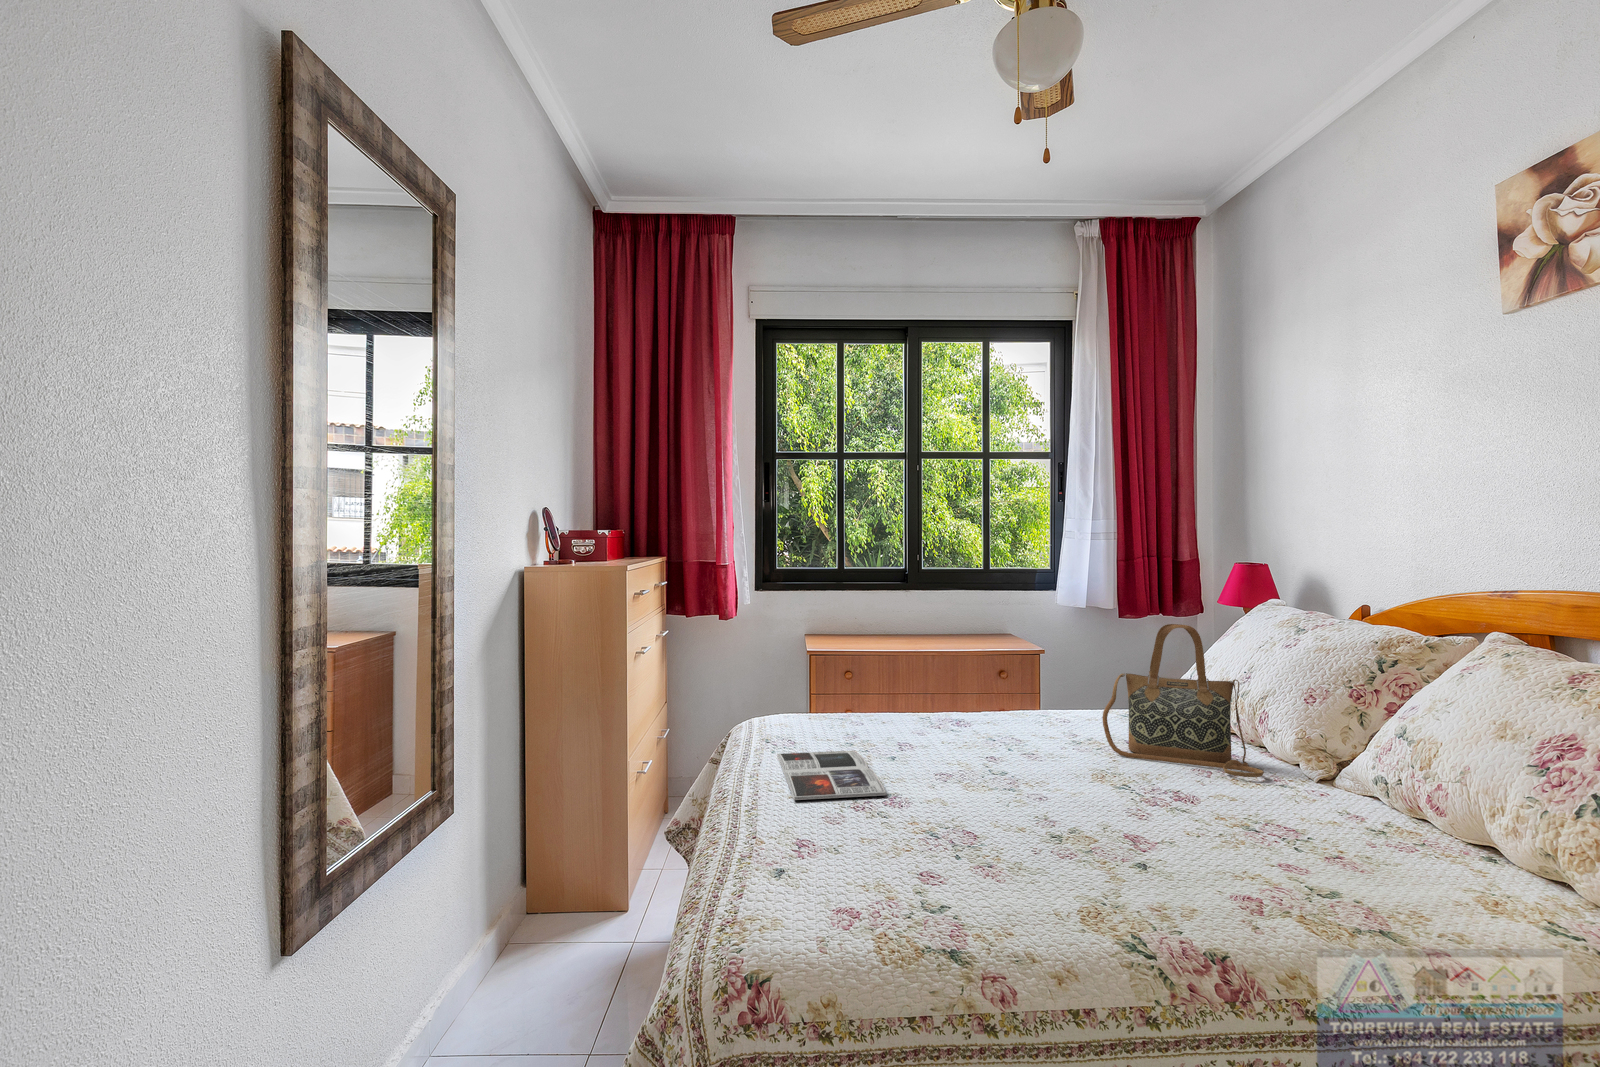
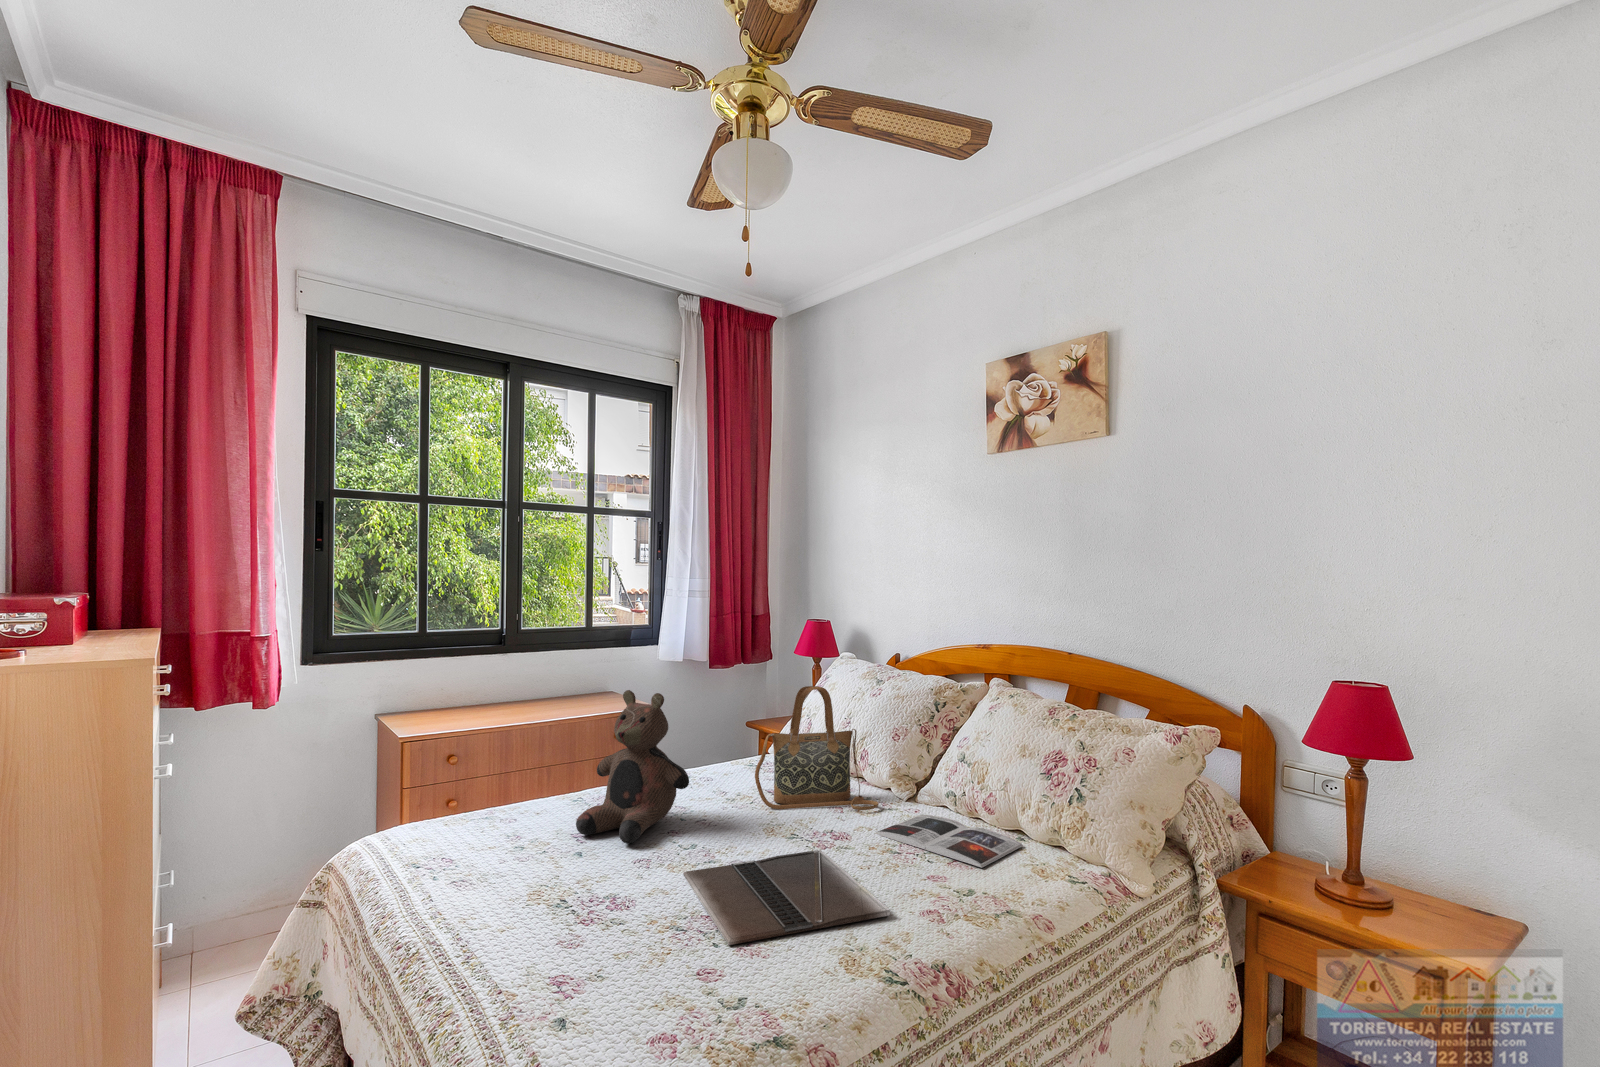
teddy bear: none [903,611,1012,756] -> present [576,690,689,843]
magazine: present [777,750,887,800] -> present [875,815,1023,868]
laptop: none [969,789,1186,883] -> present [683,850,890,945]

